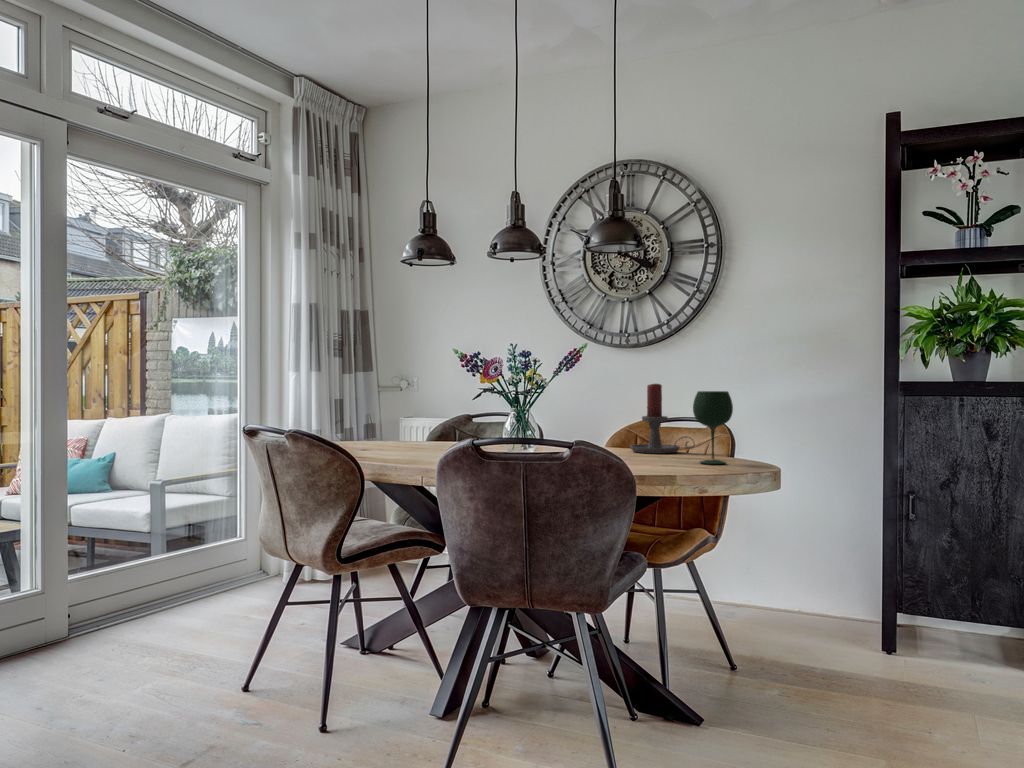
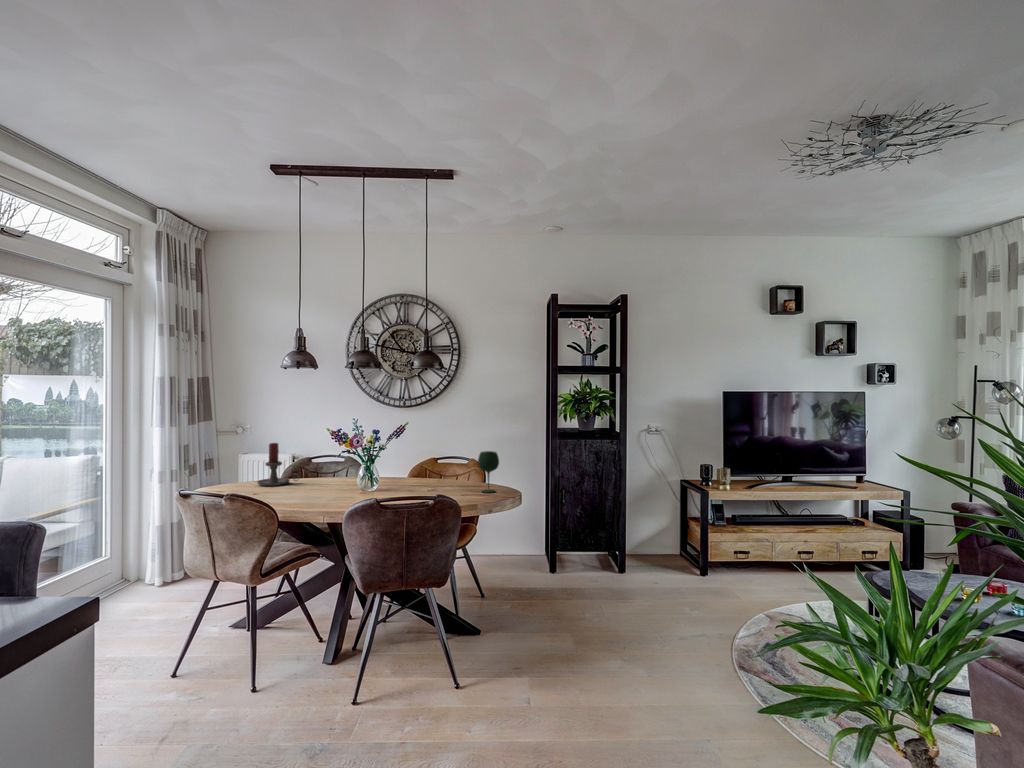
candle holder: present [630,384,695,454] -> present [257,443,299,486]

